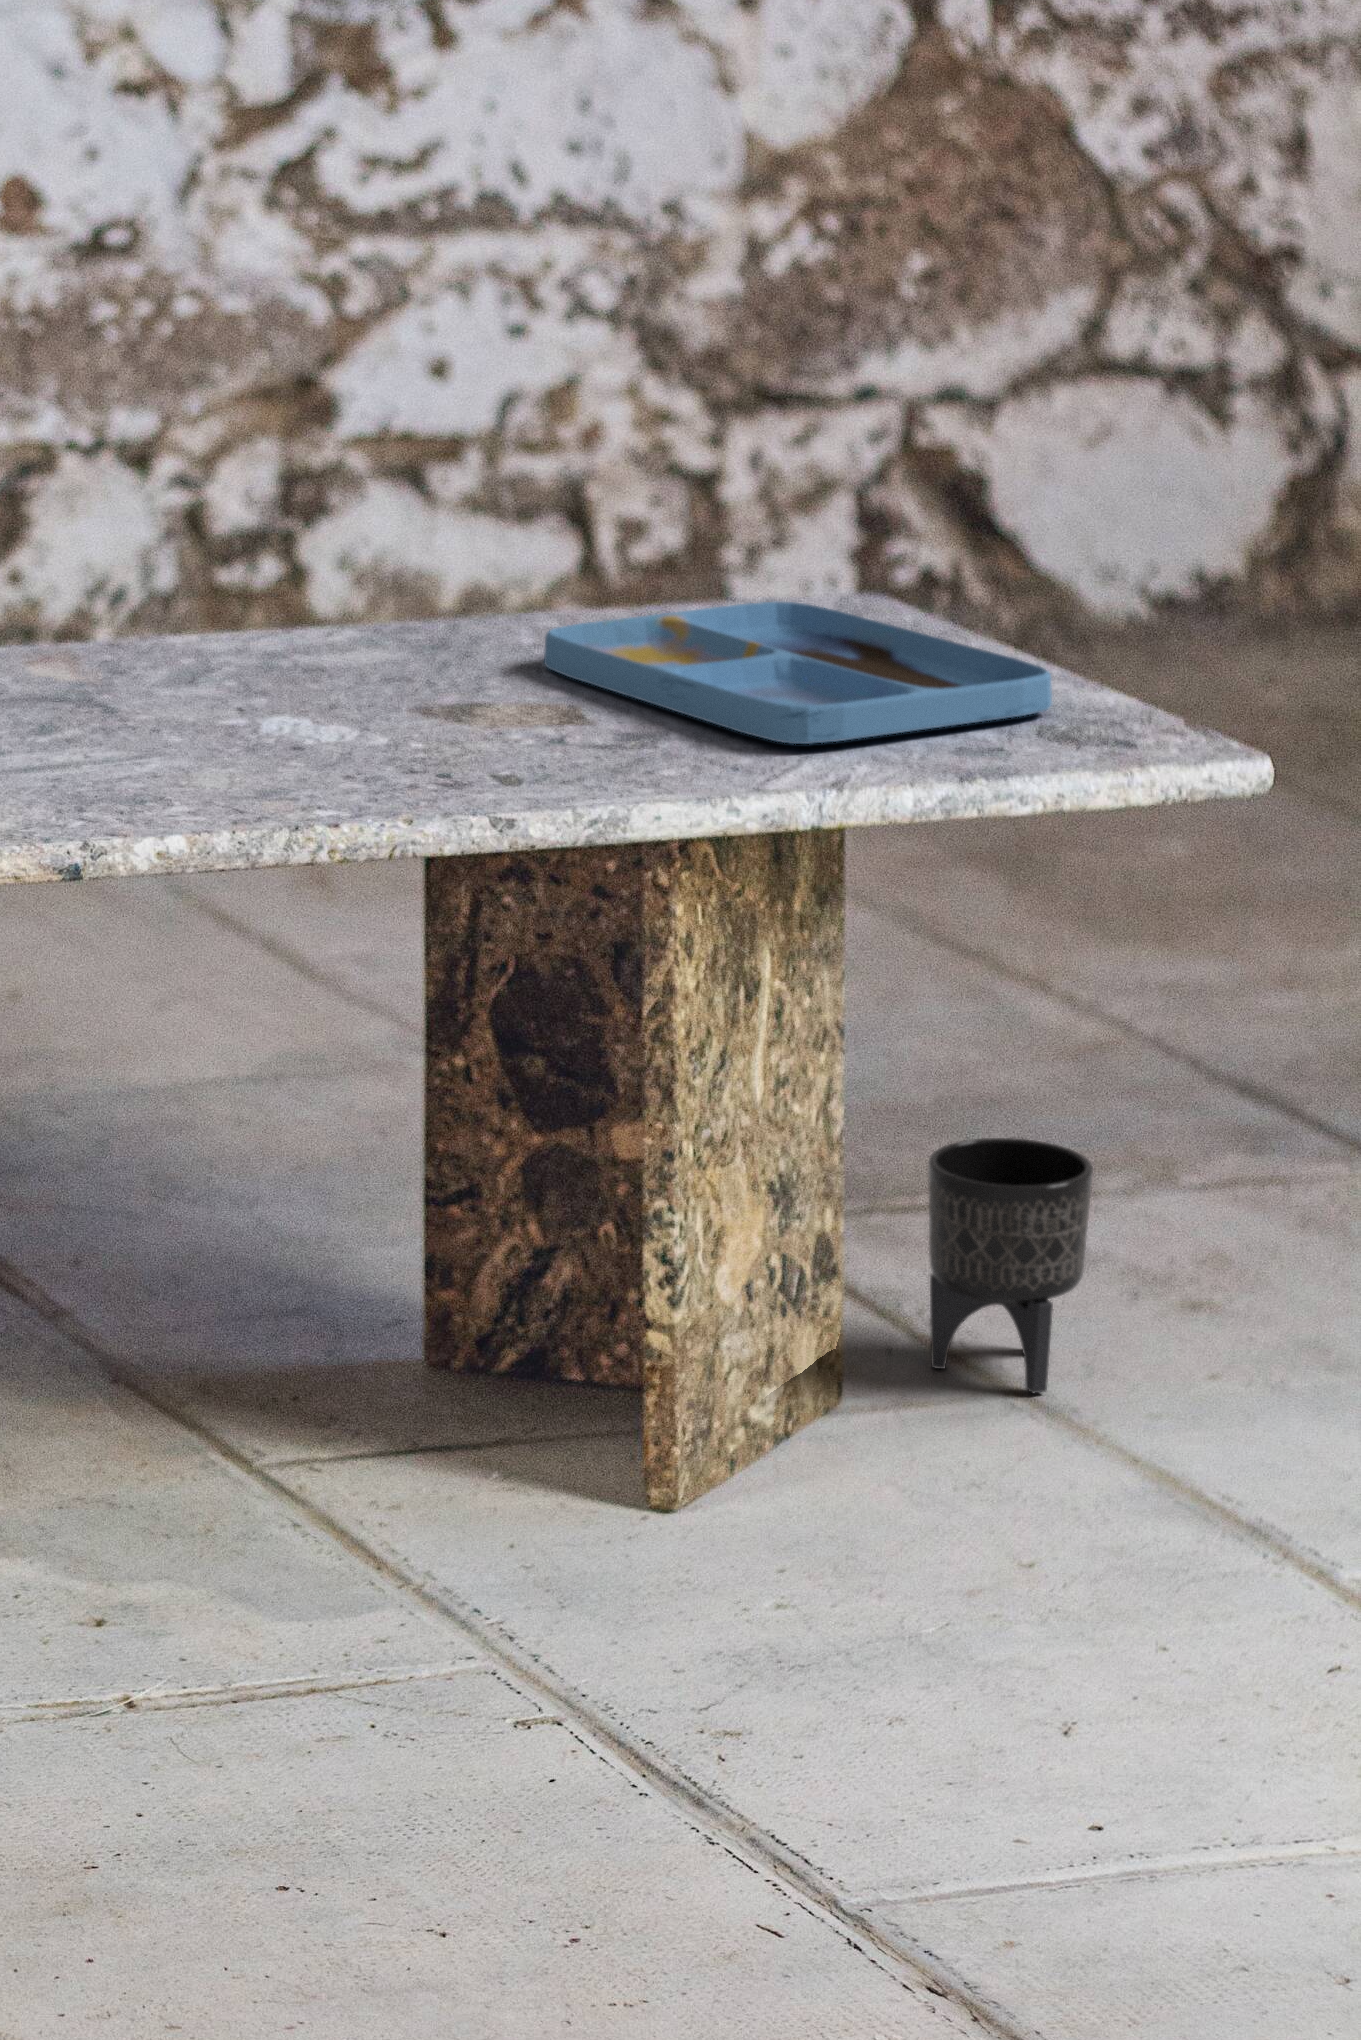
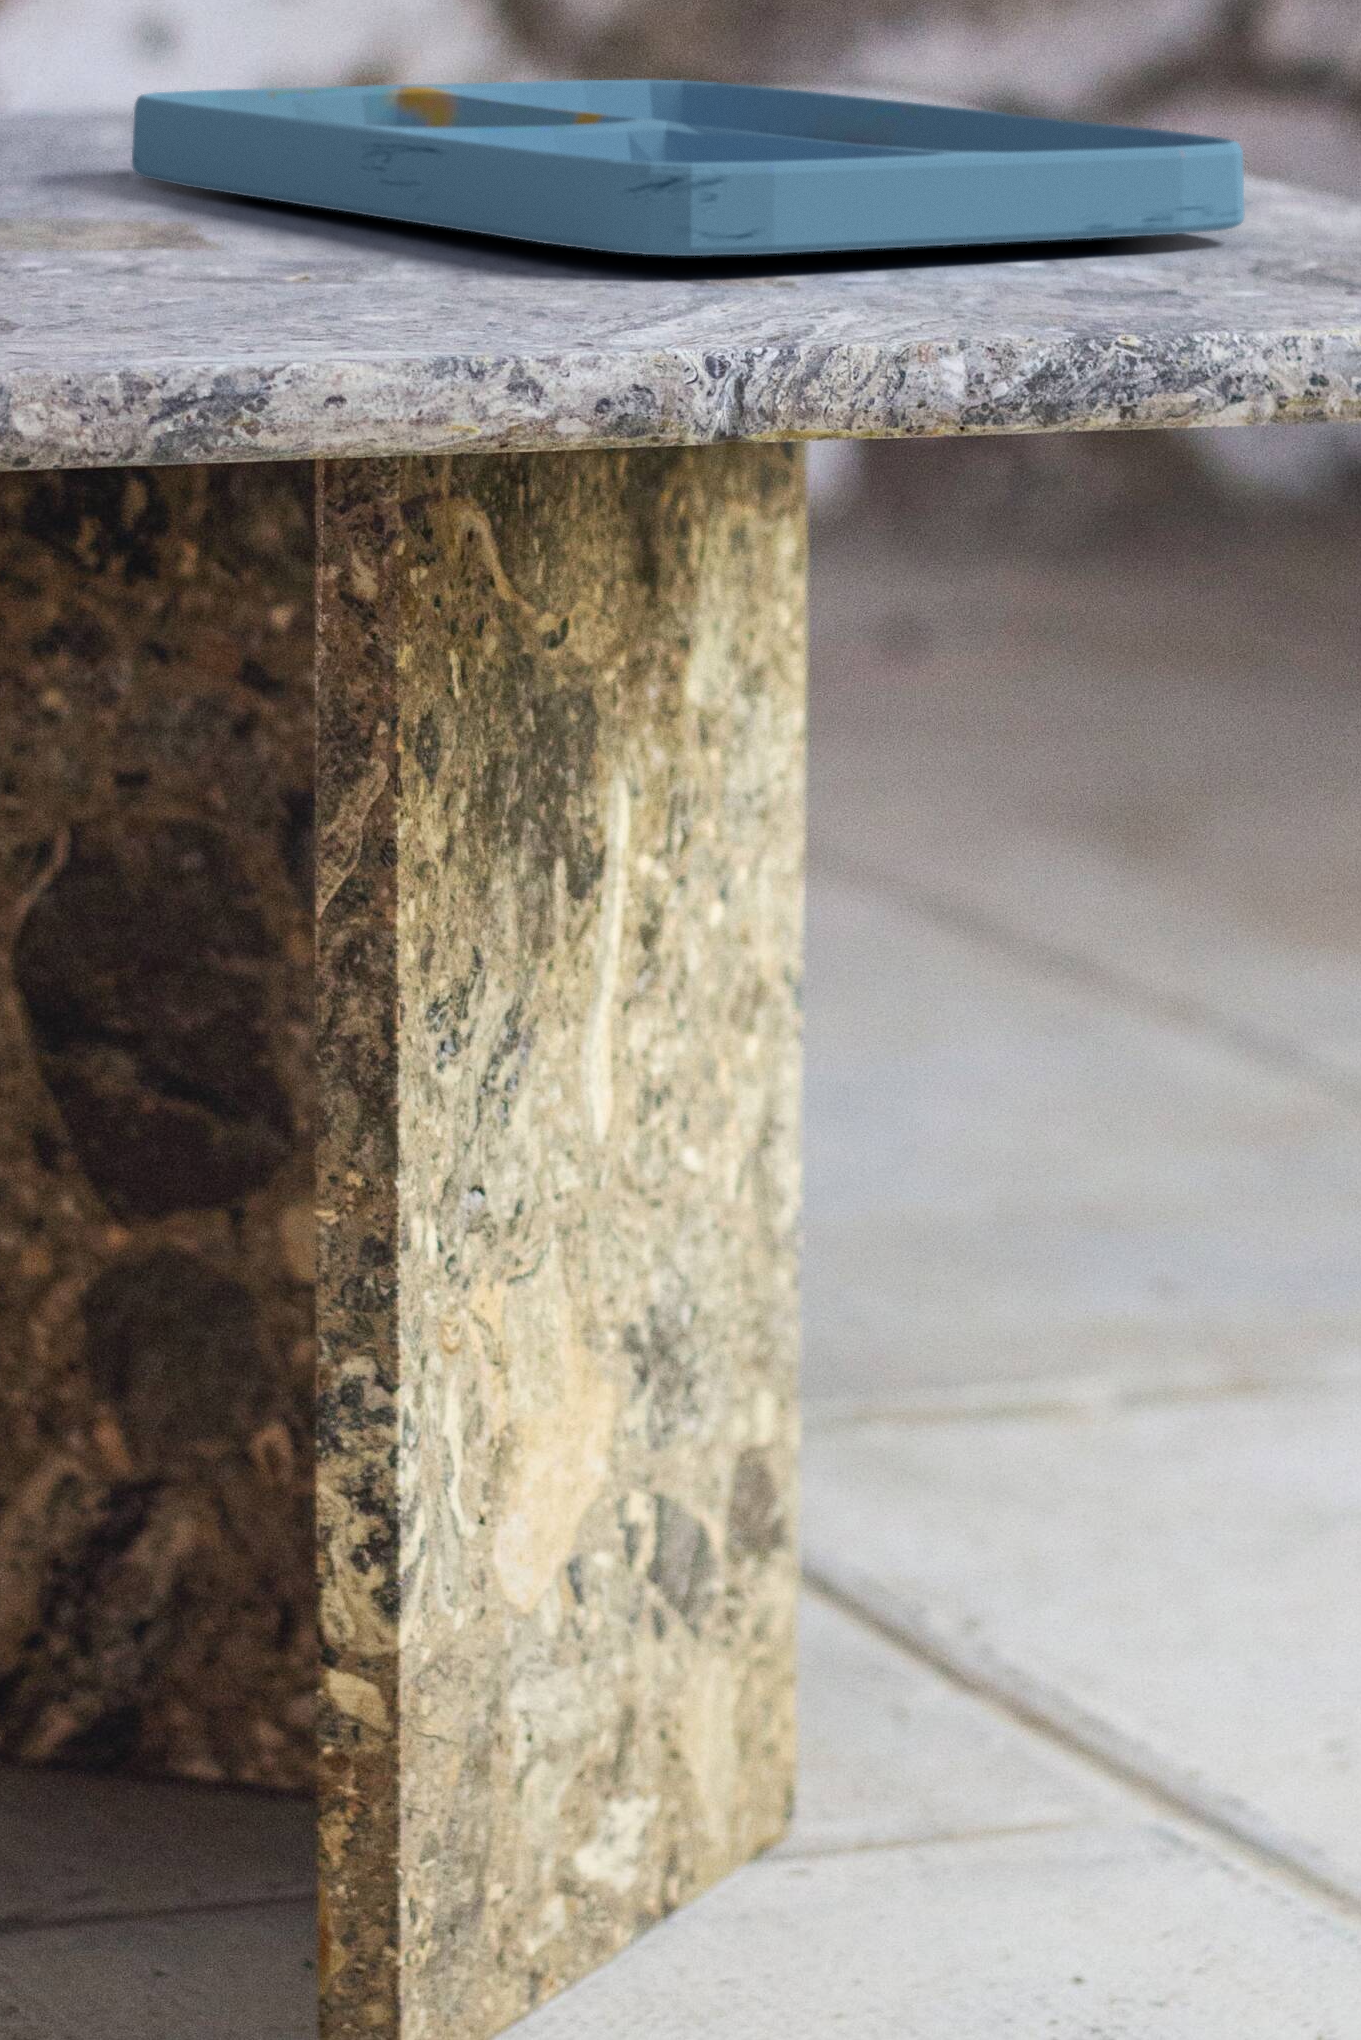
planter: present [928,1138,1093,1393] -> none [981,1241,1330,1798]

